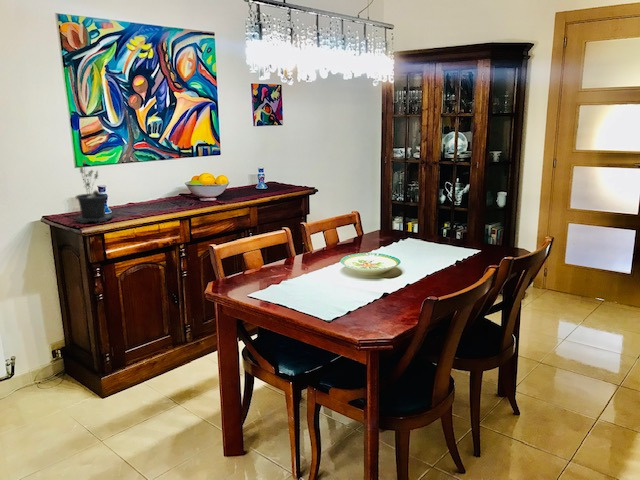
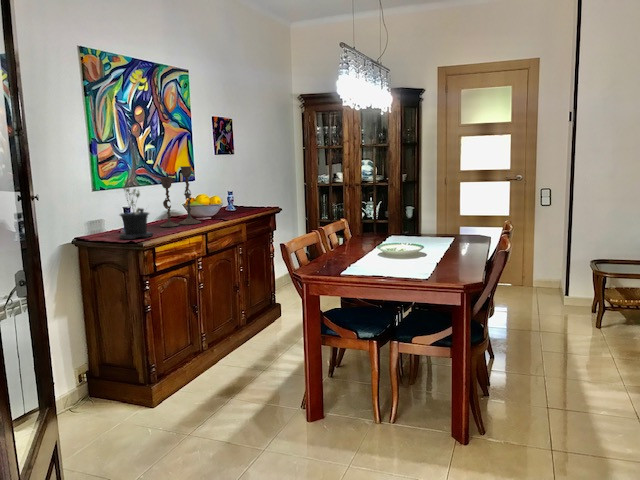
candlestick: none [144,143,192,208] -> present [160,166,201,227]

